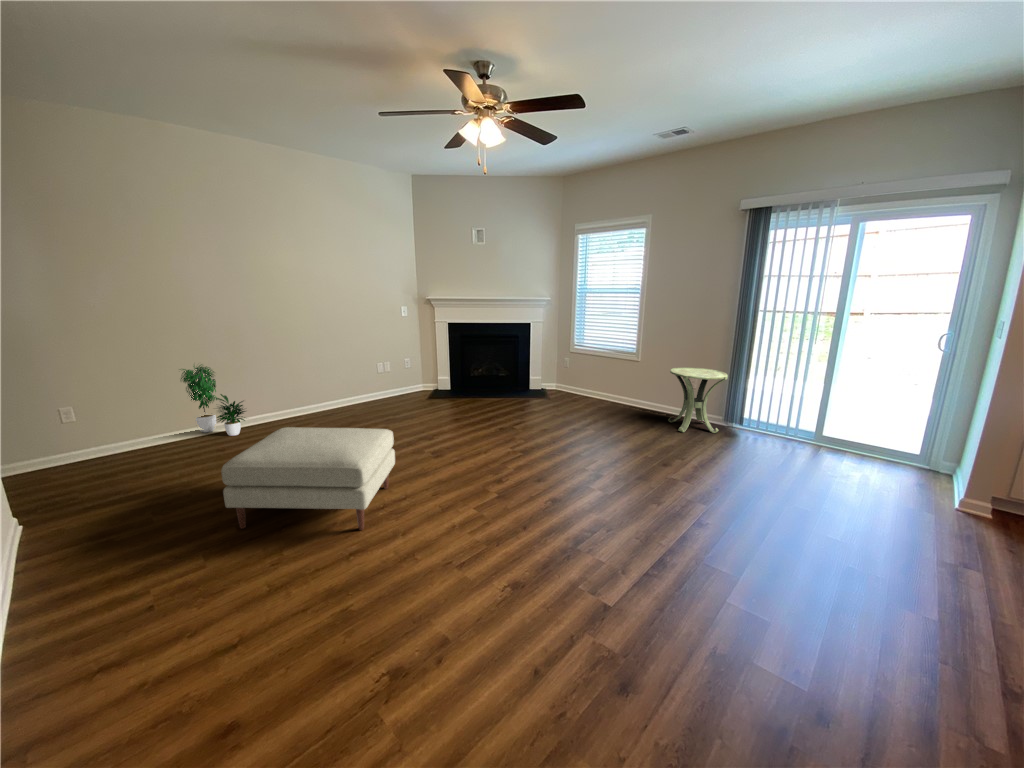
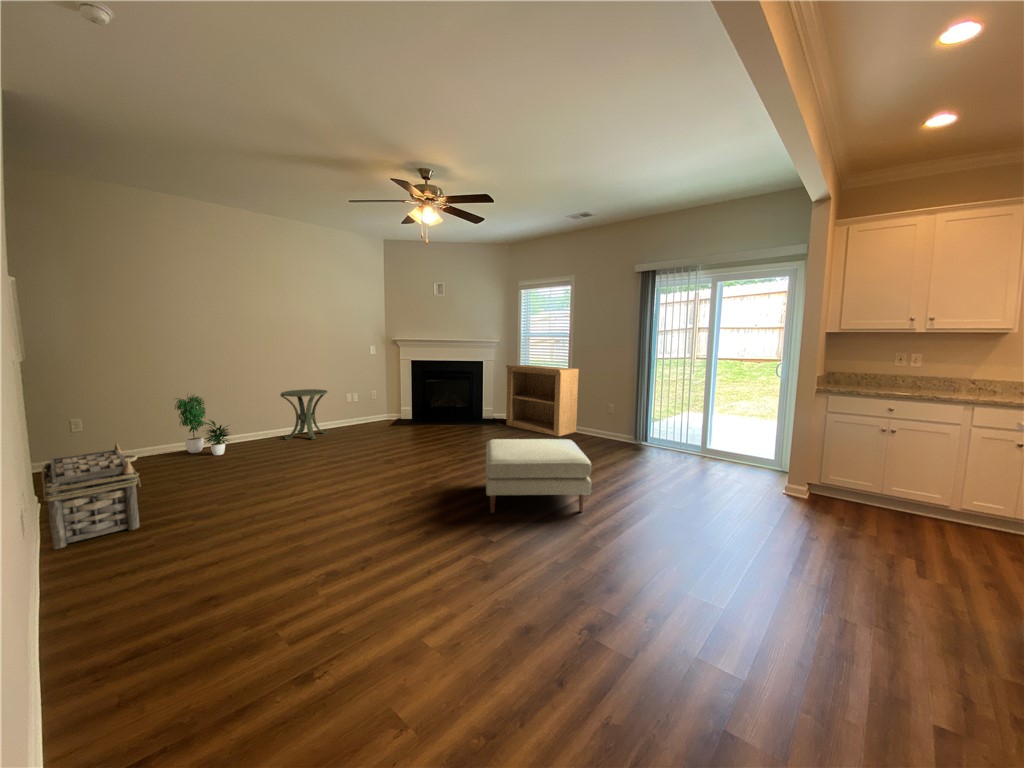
bookshelf: none [561,327,653,416] -> present [506,365,579,436]
side table: present [668,367,728,433] -> present [280,389,327,440]
ottoman: present [221,427,395,530] -> present [486,439,591,513]
basket: none [20,431,144,571] -> present [42,443,141,549]

